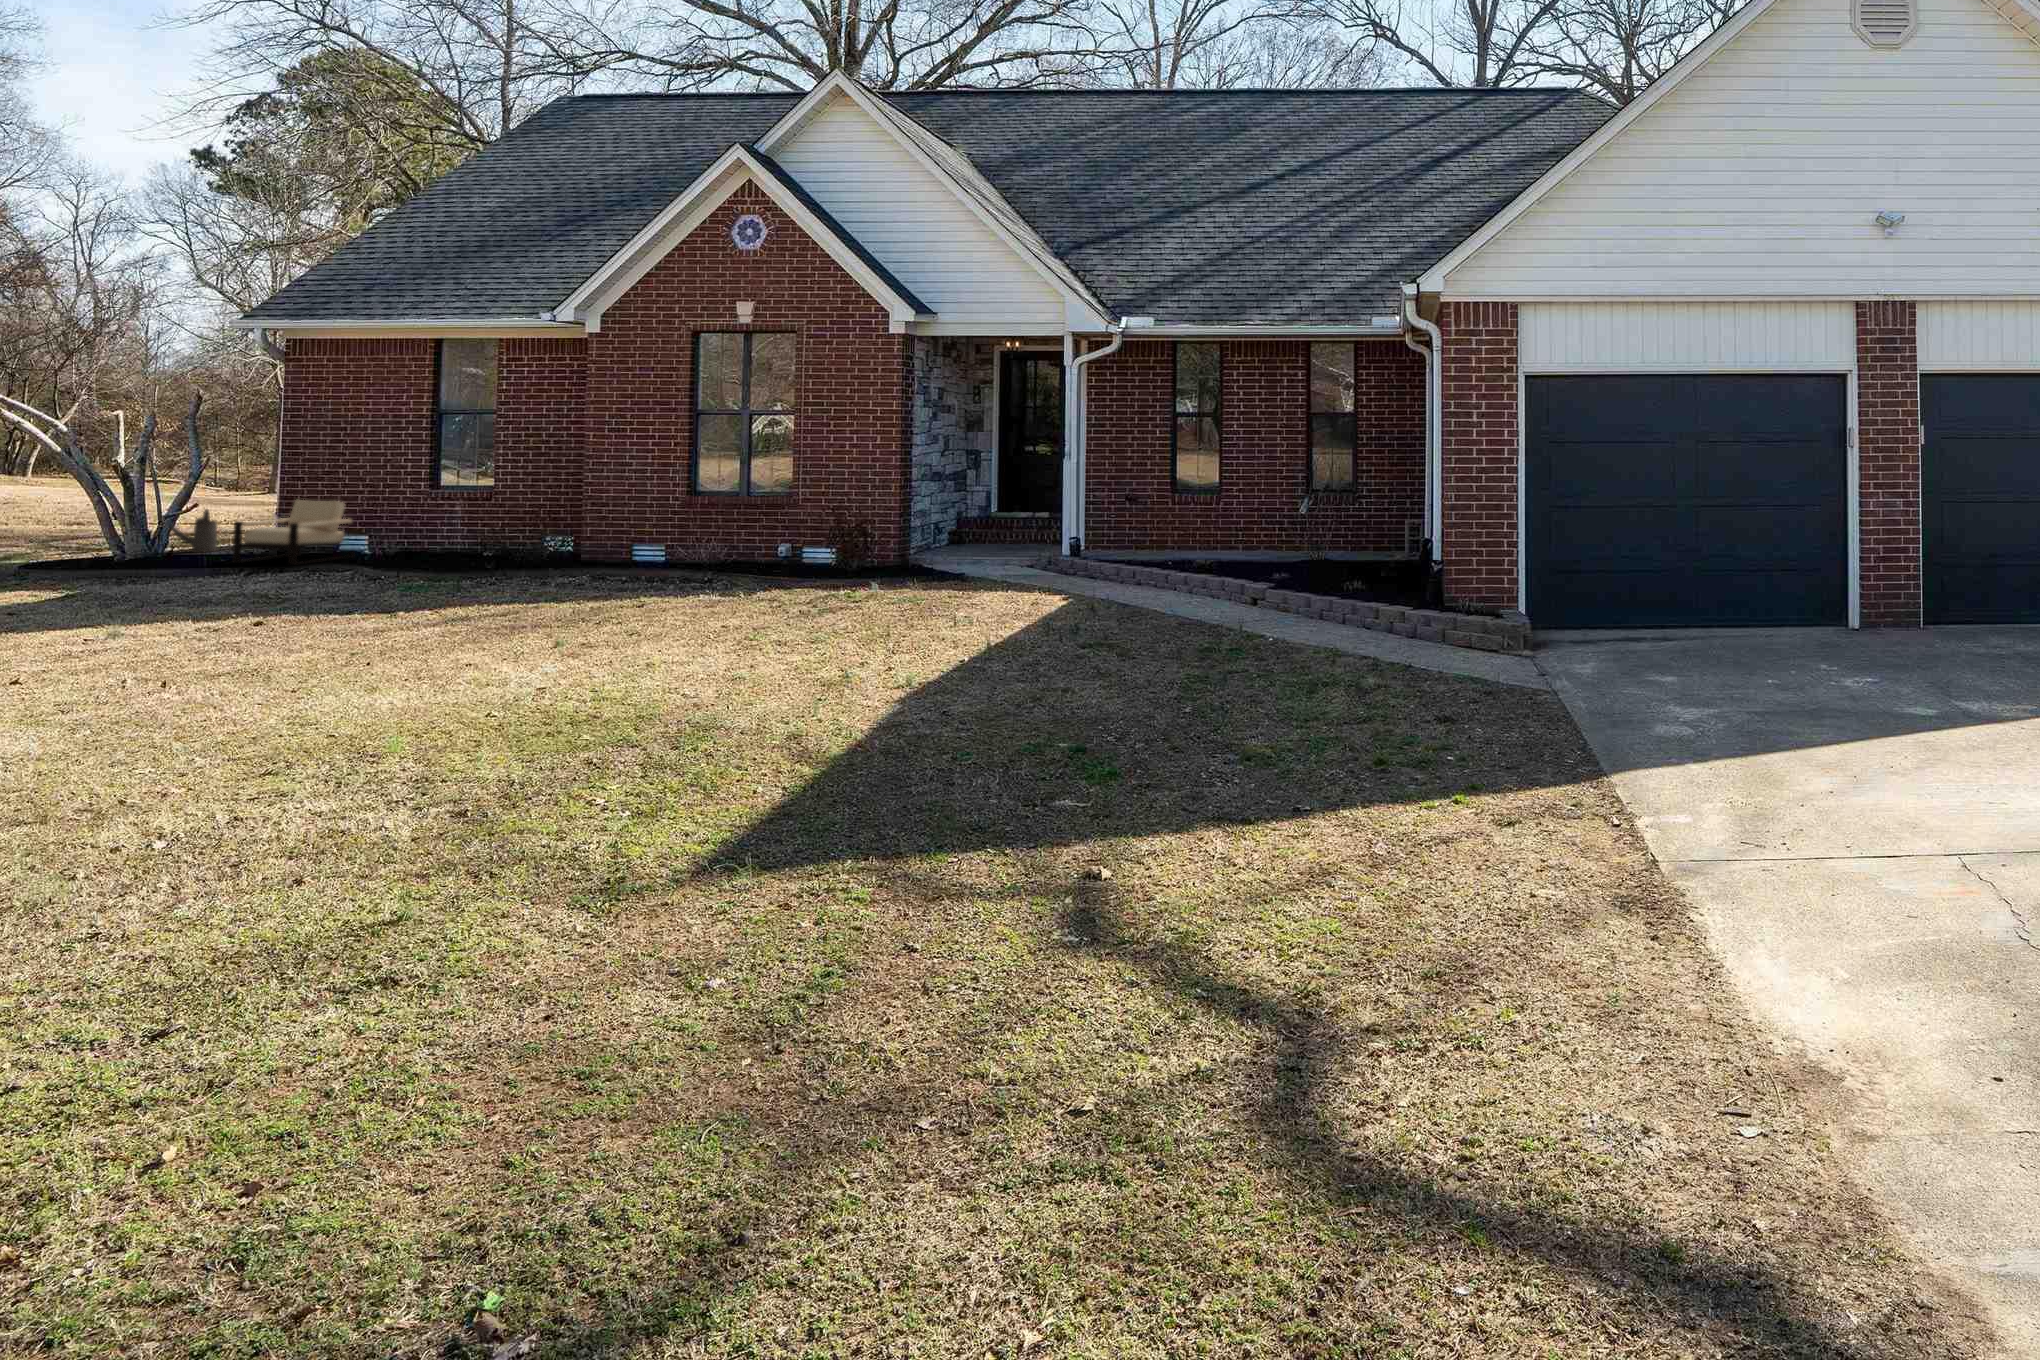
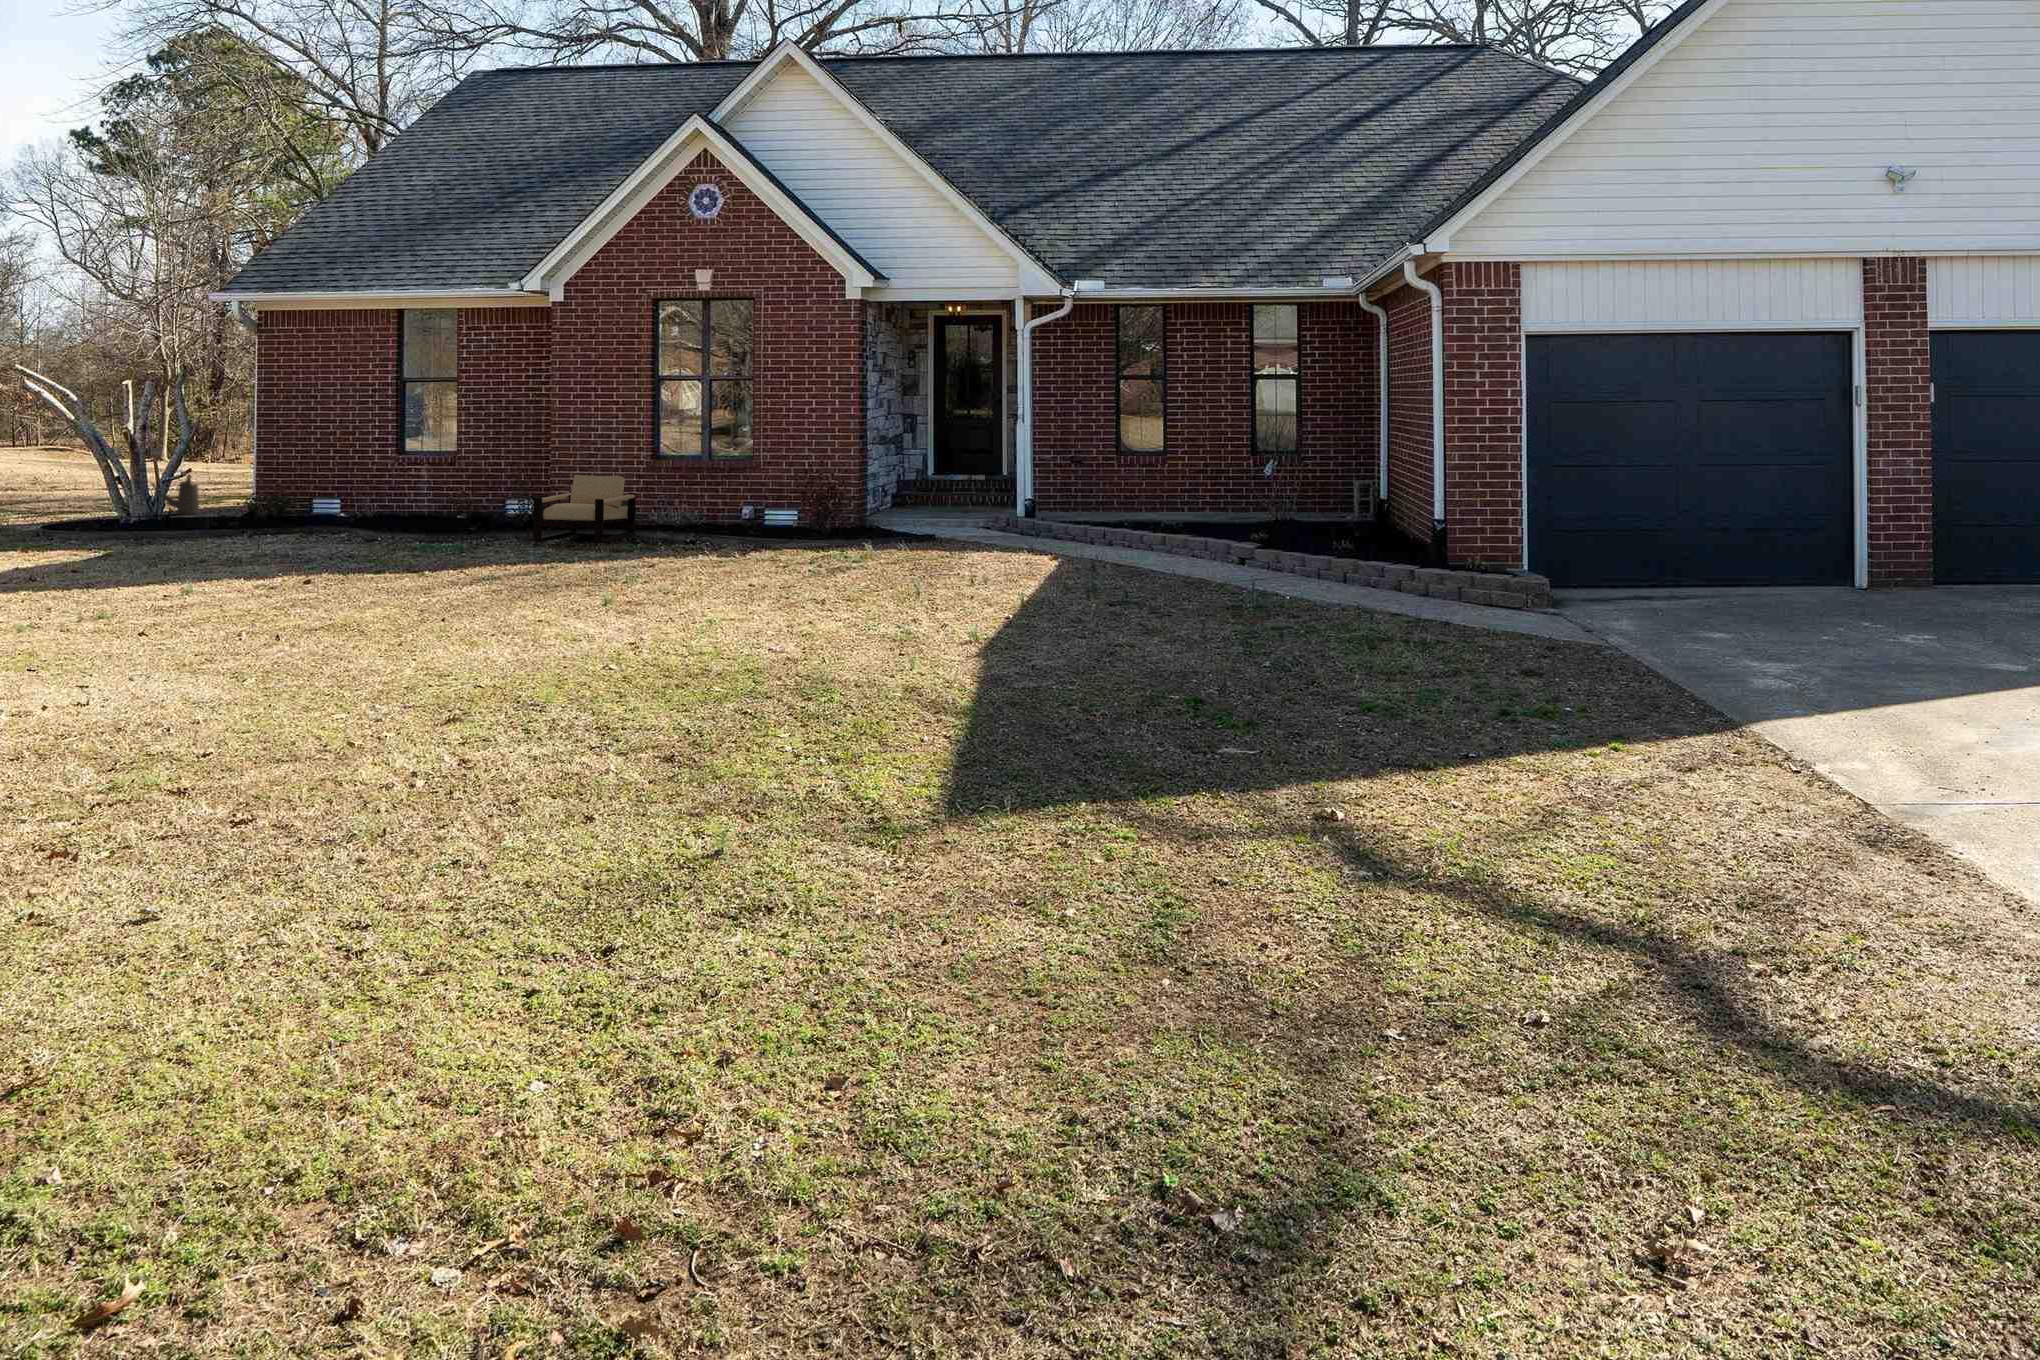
armchair: present [232,500,355,565] -> present [533,475,636,543]

